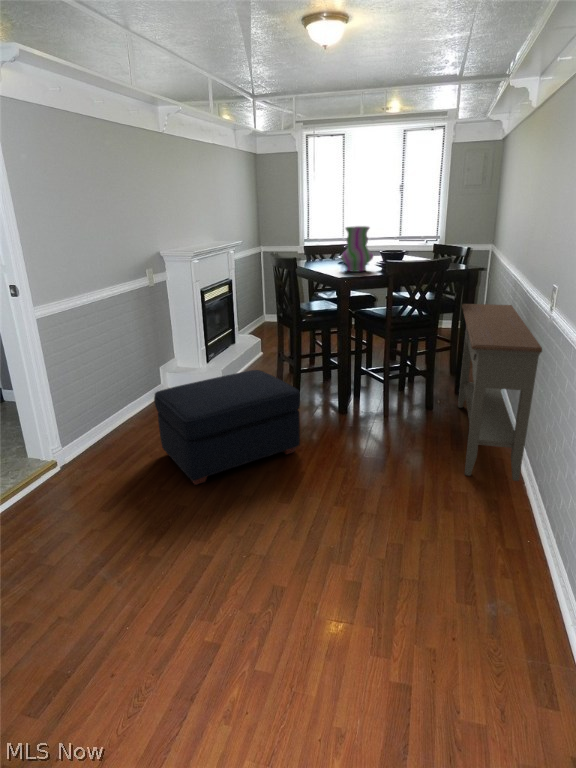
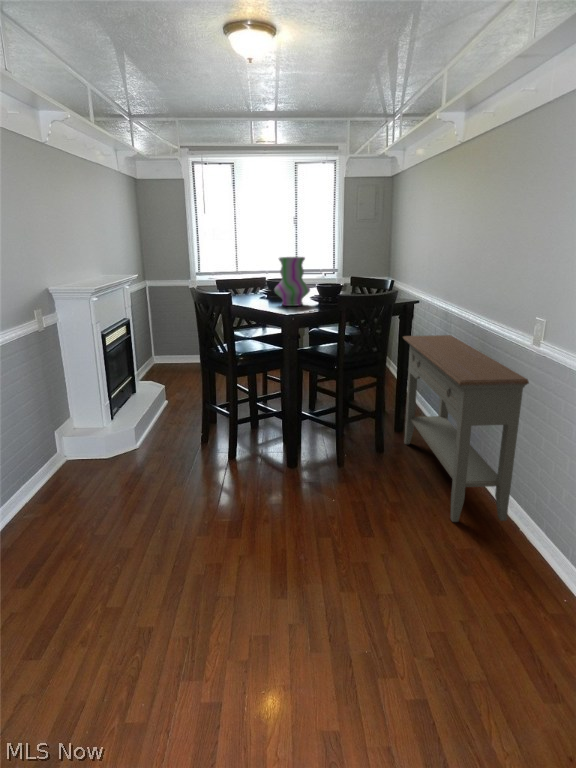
ottoman: present [154,370,300,485] -> none [75,426,264,589]

